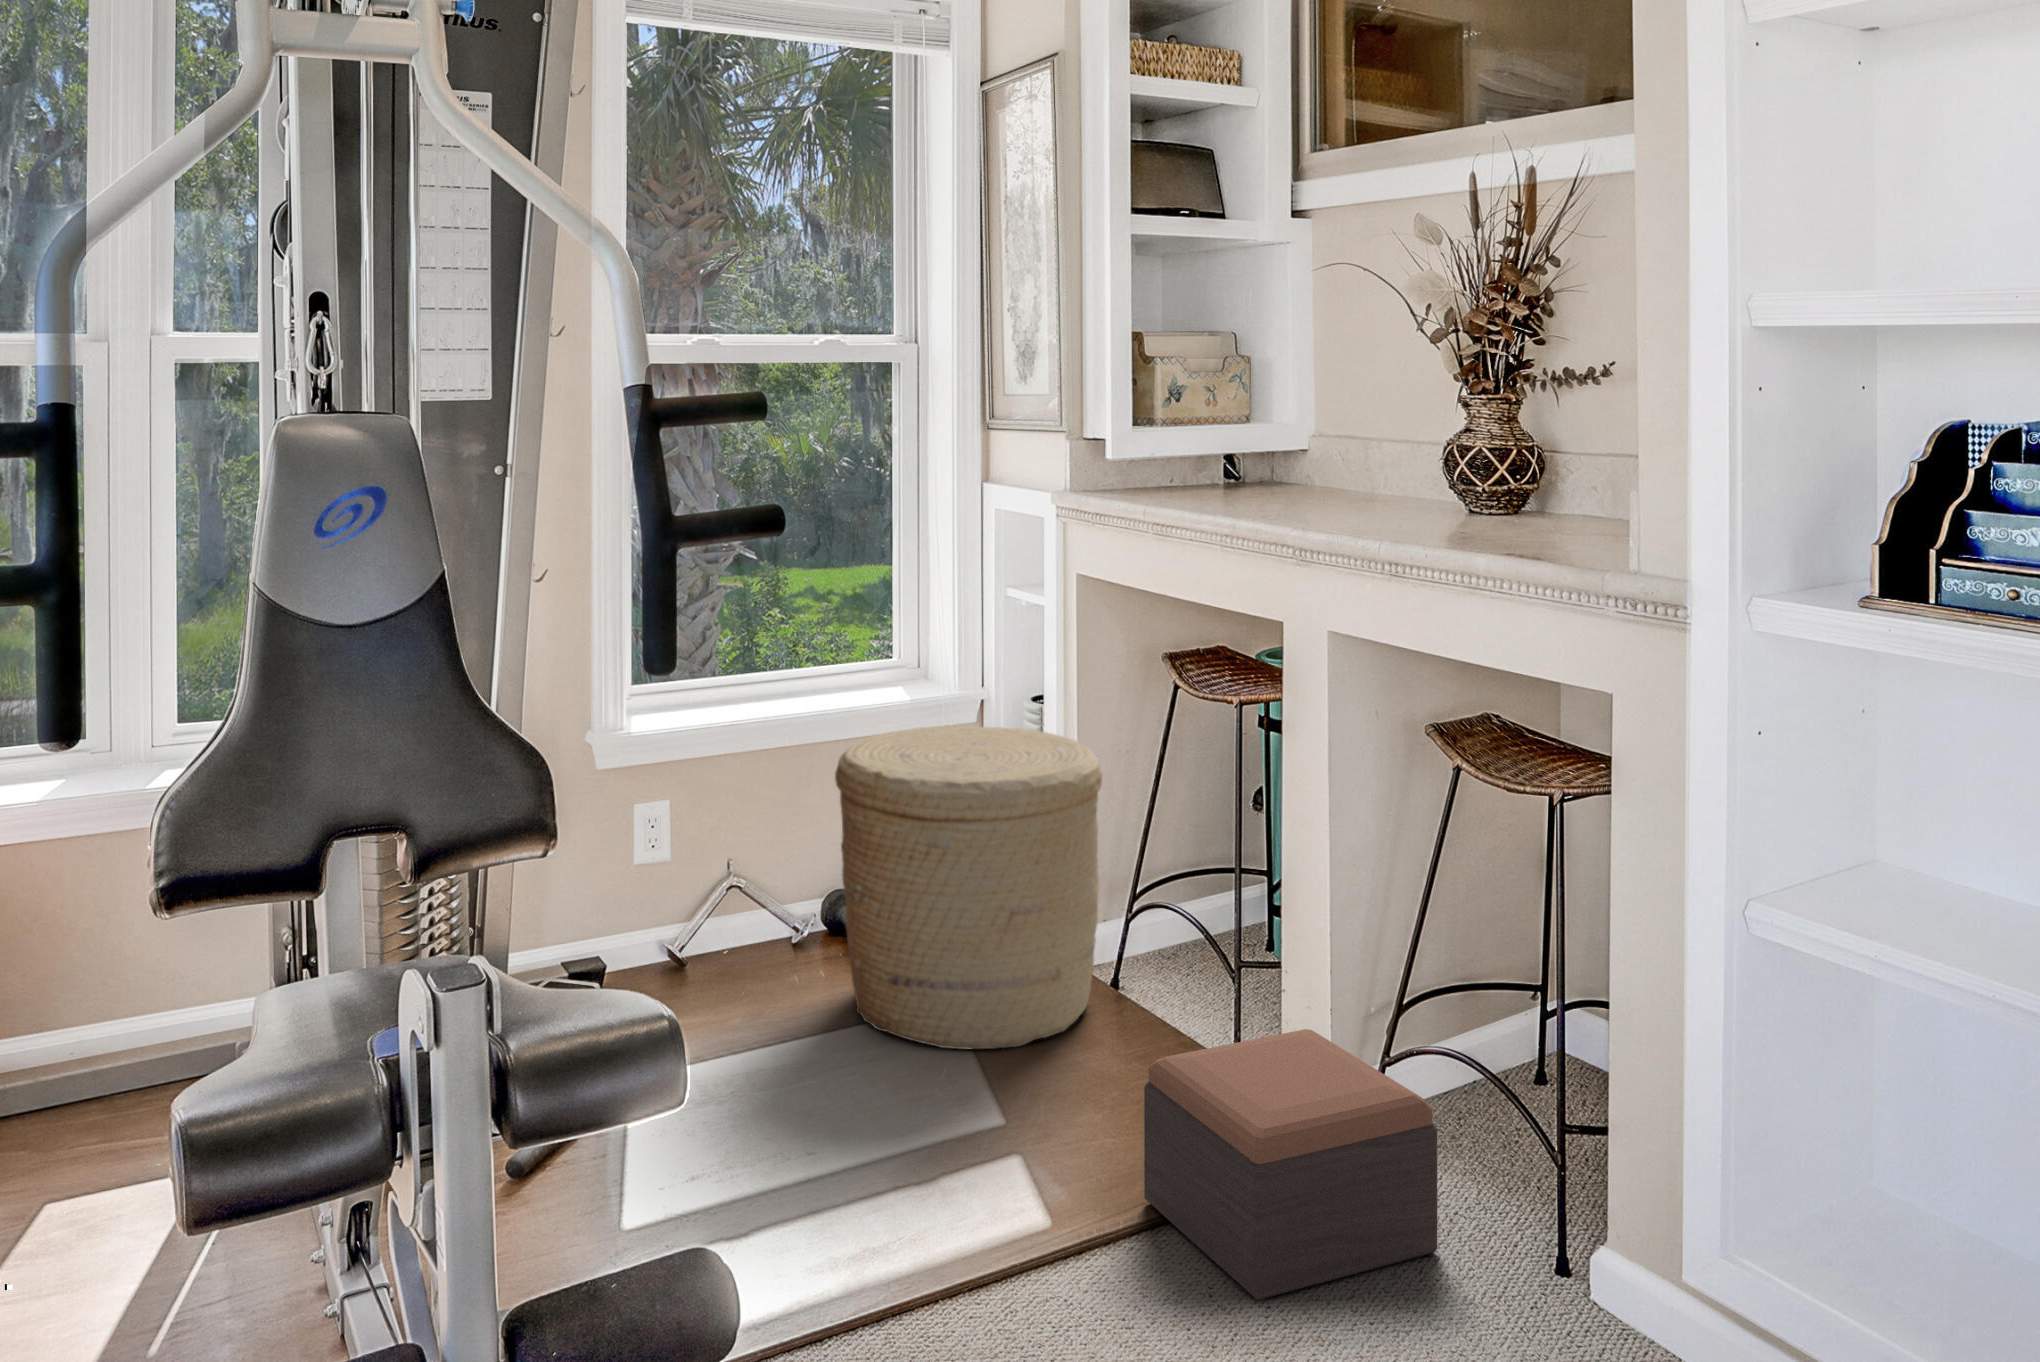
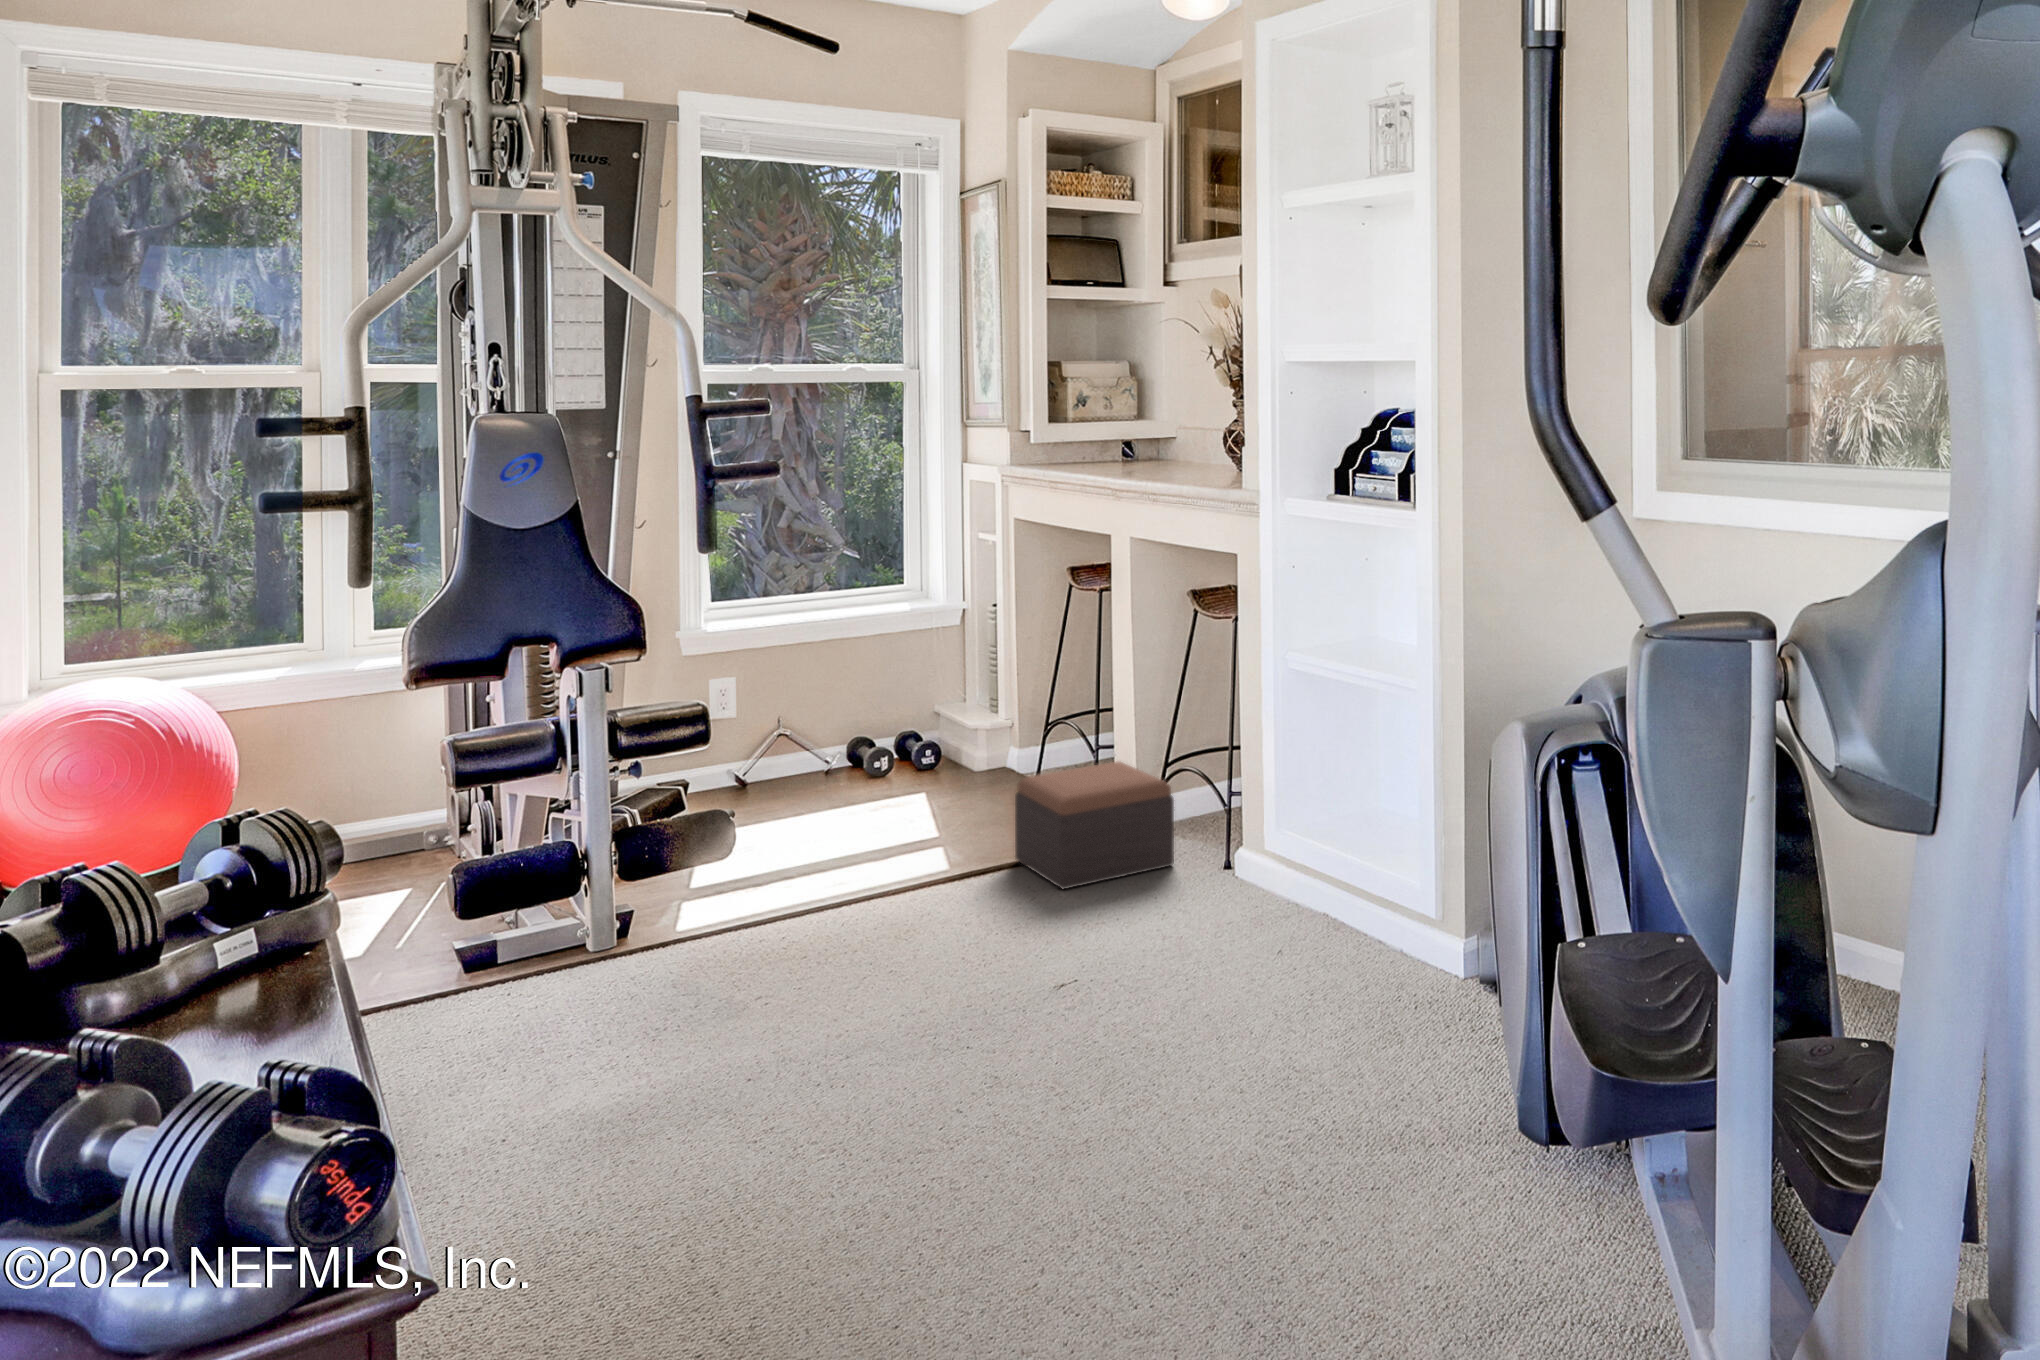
basket: present [835,726,1103,1049] -> none [847,619,1027,811]

